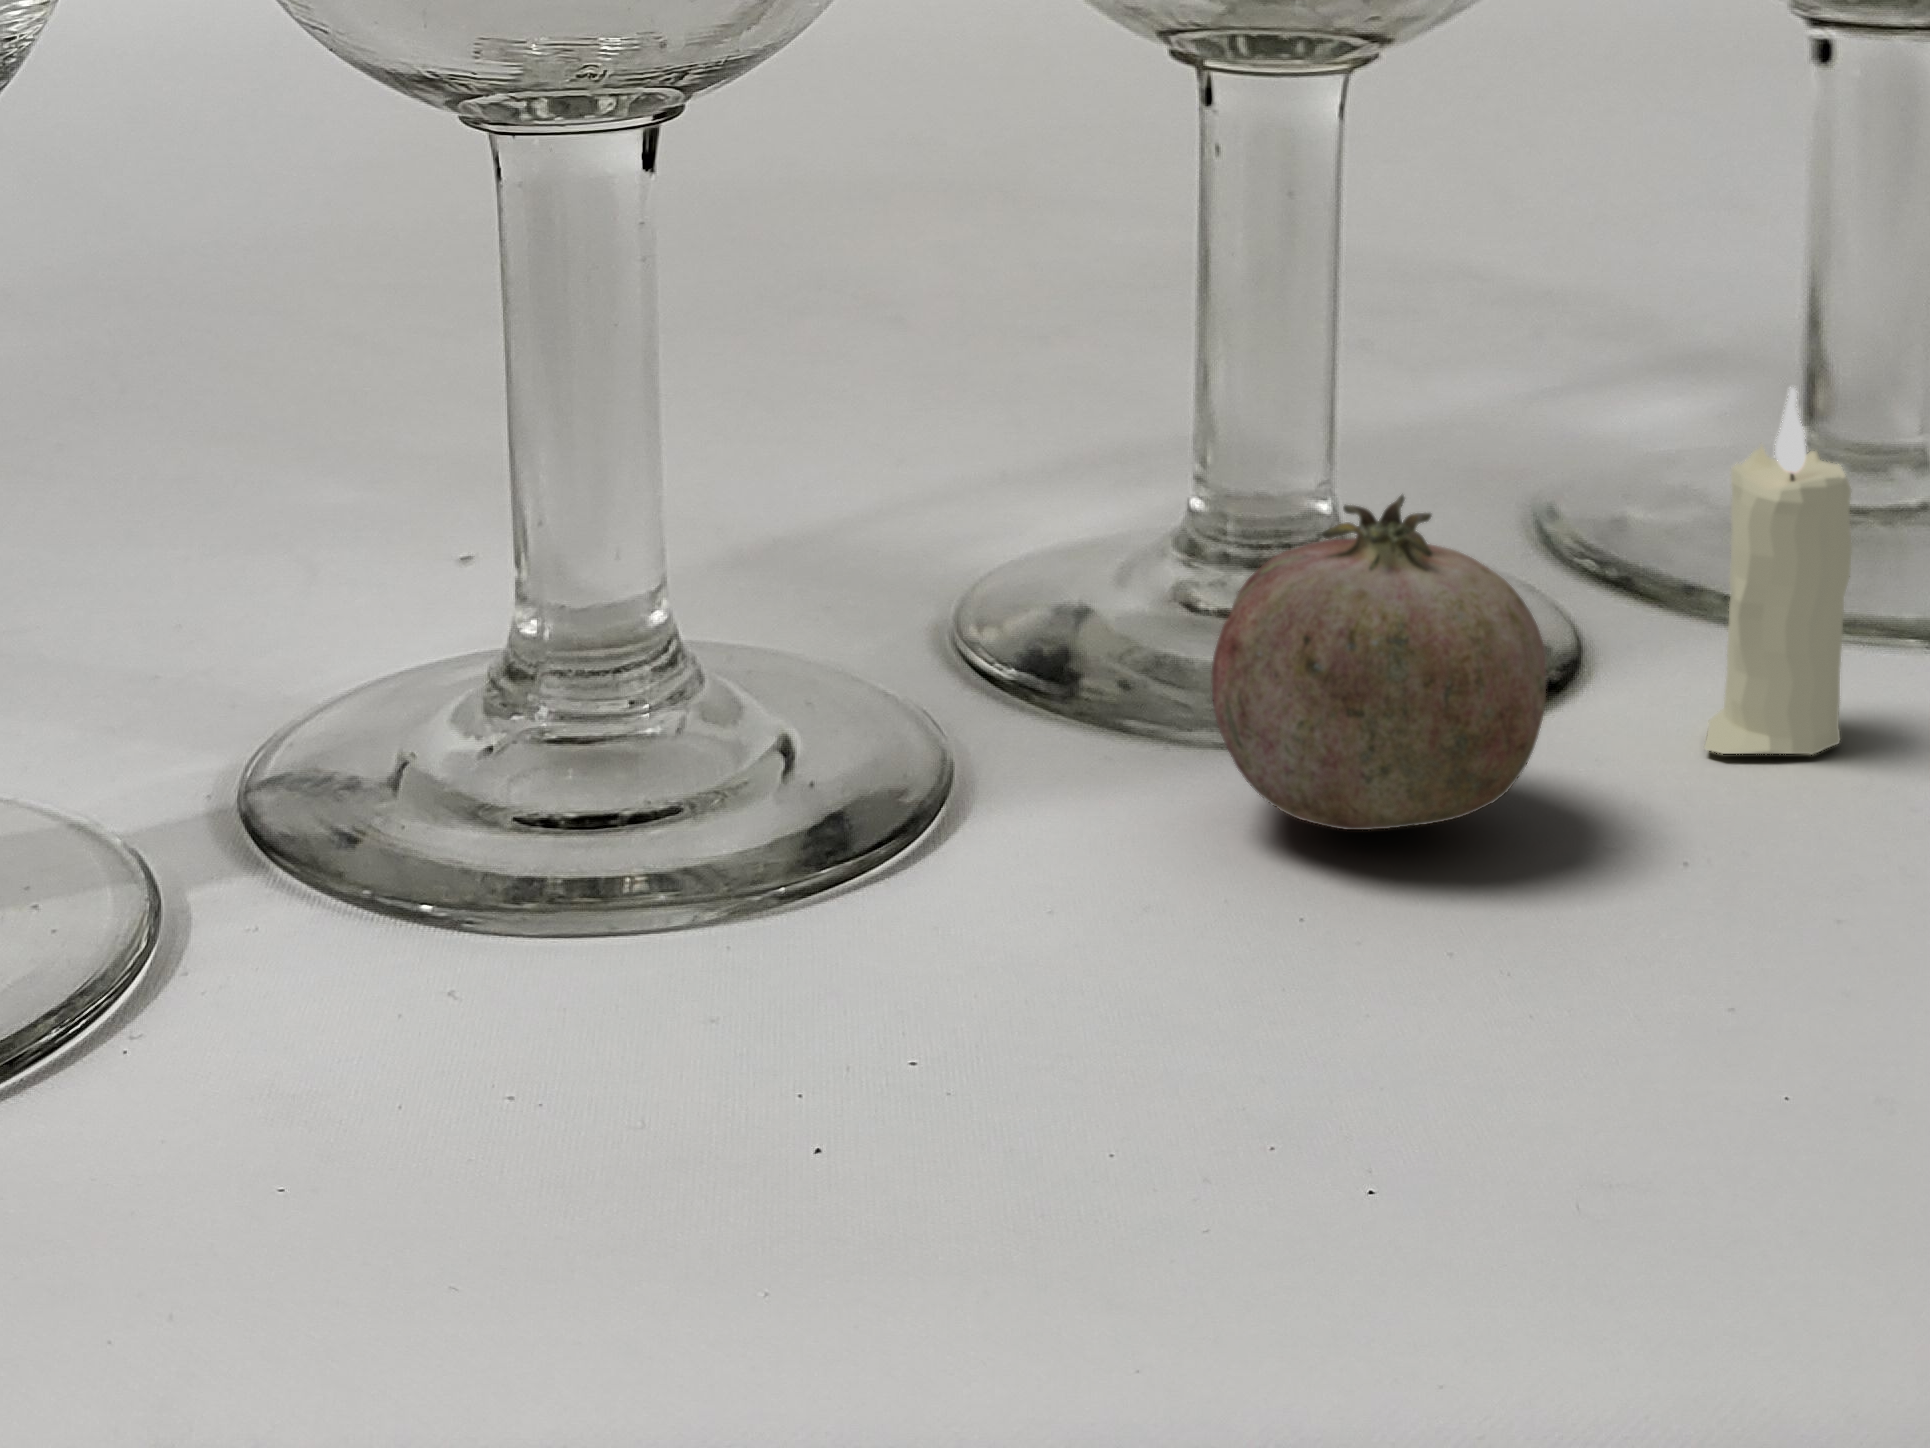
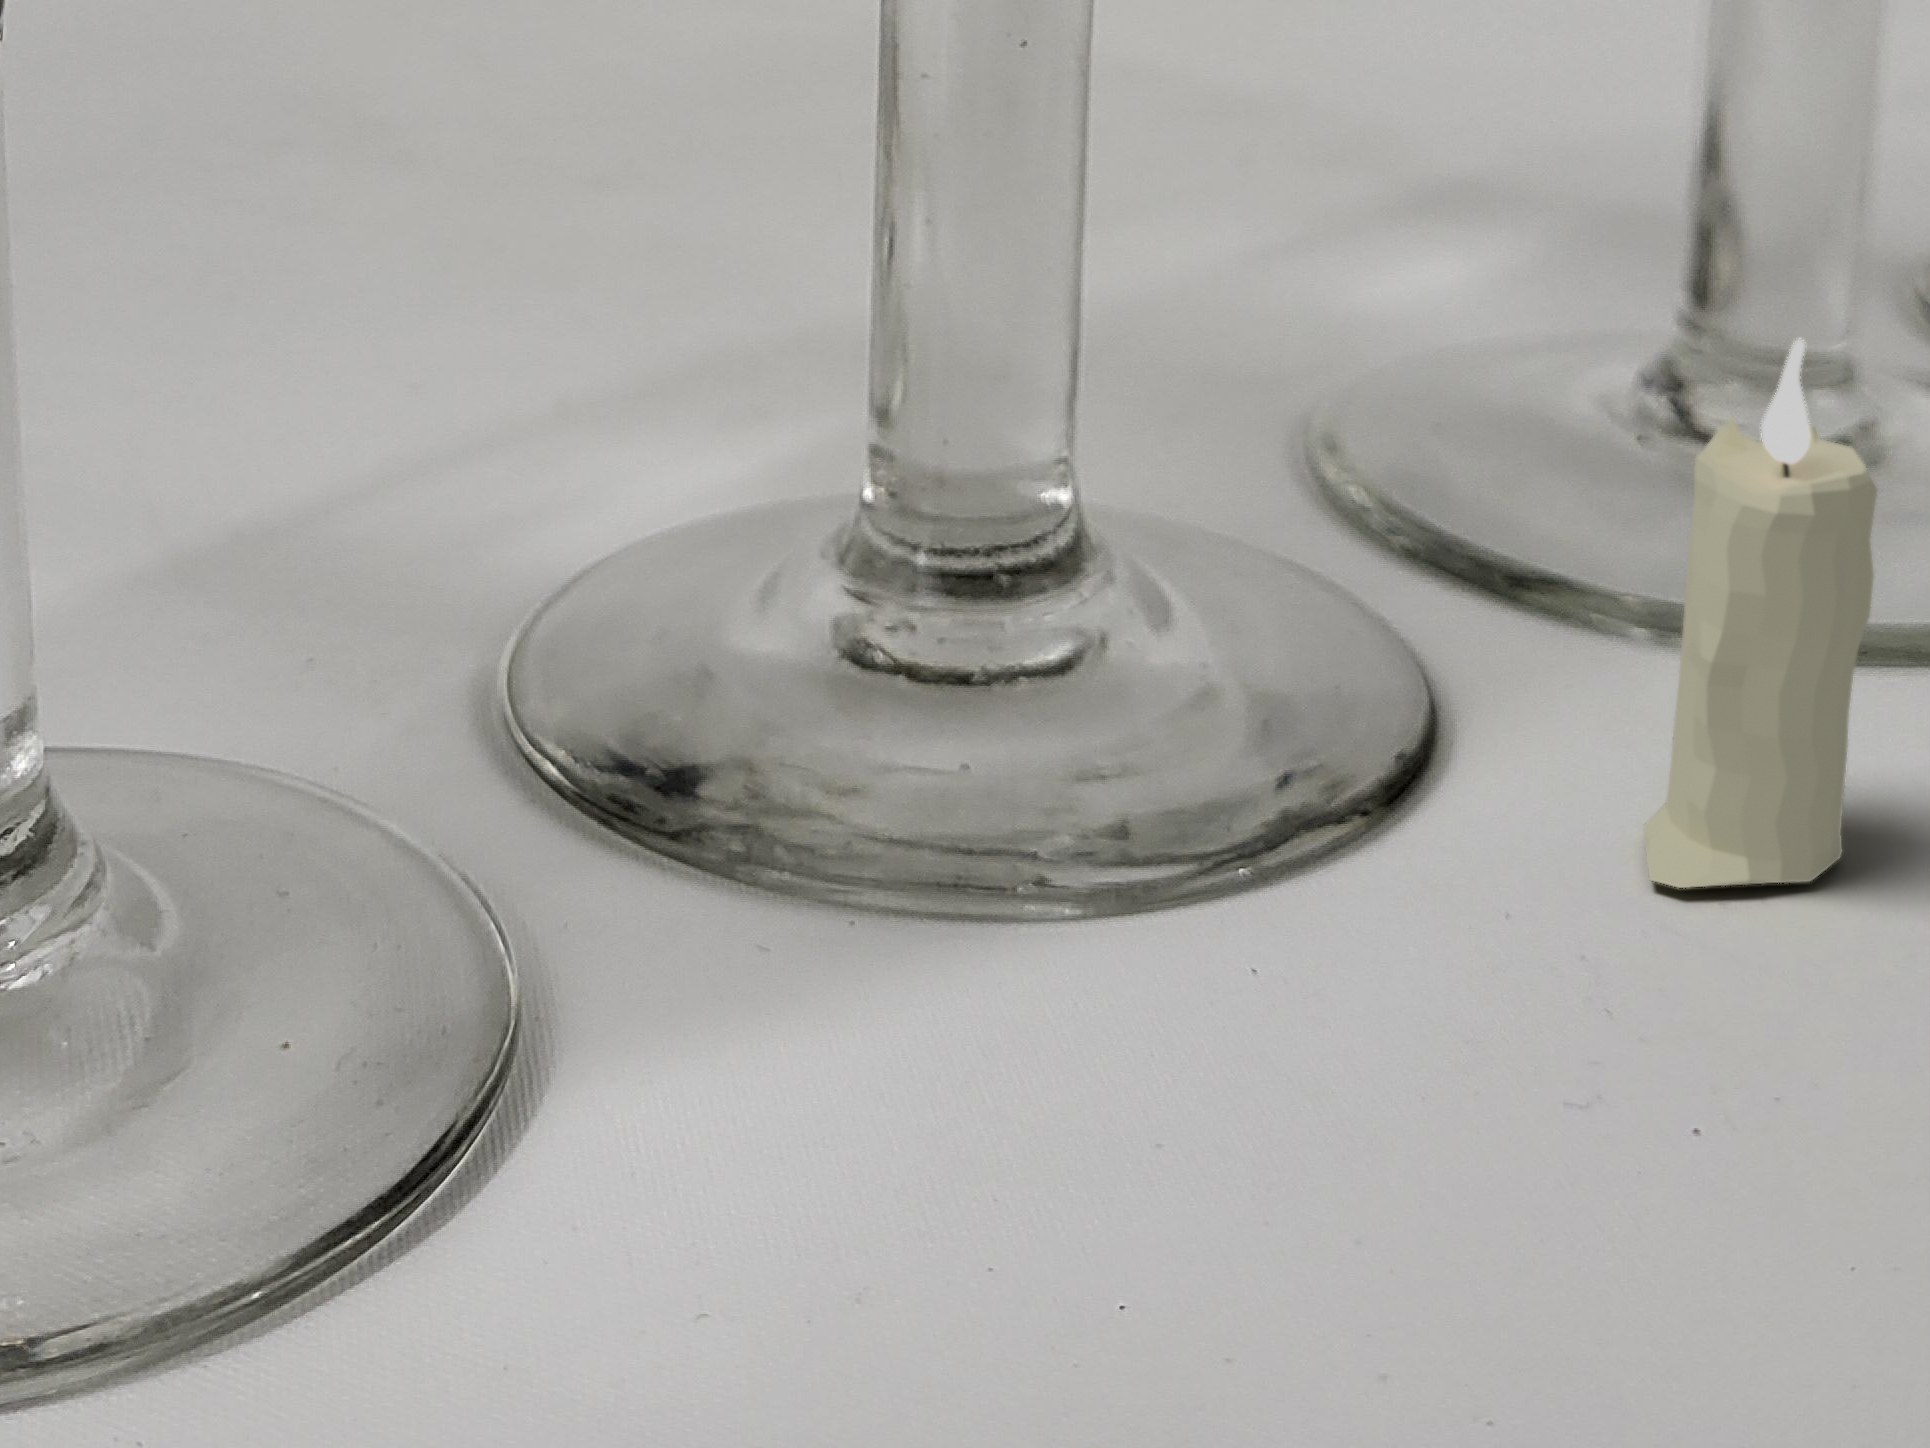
fruit: present [1211,495,1546,830] -> none [937,542,1473,1084]

